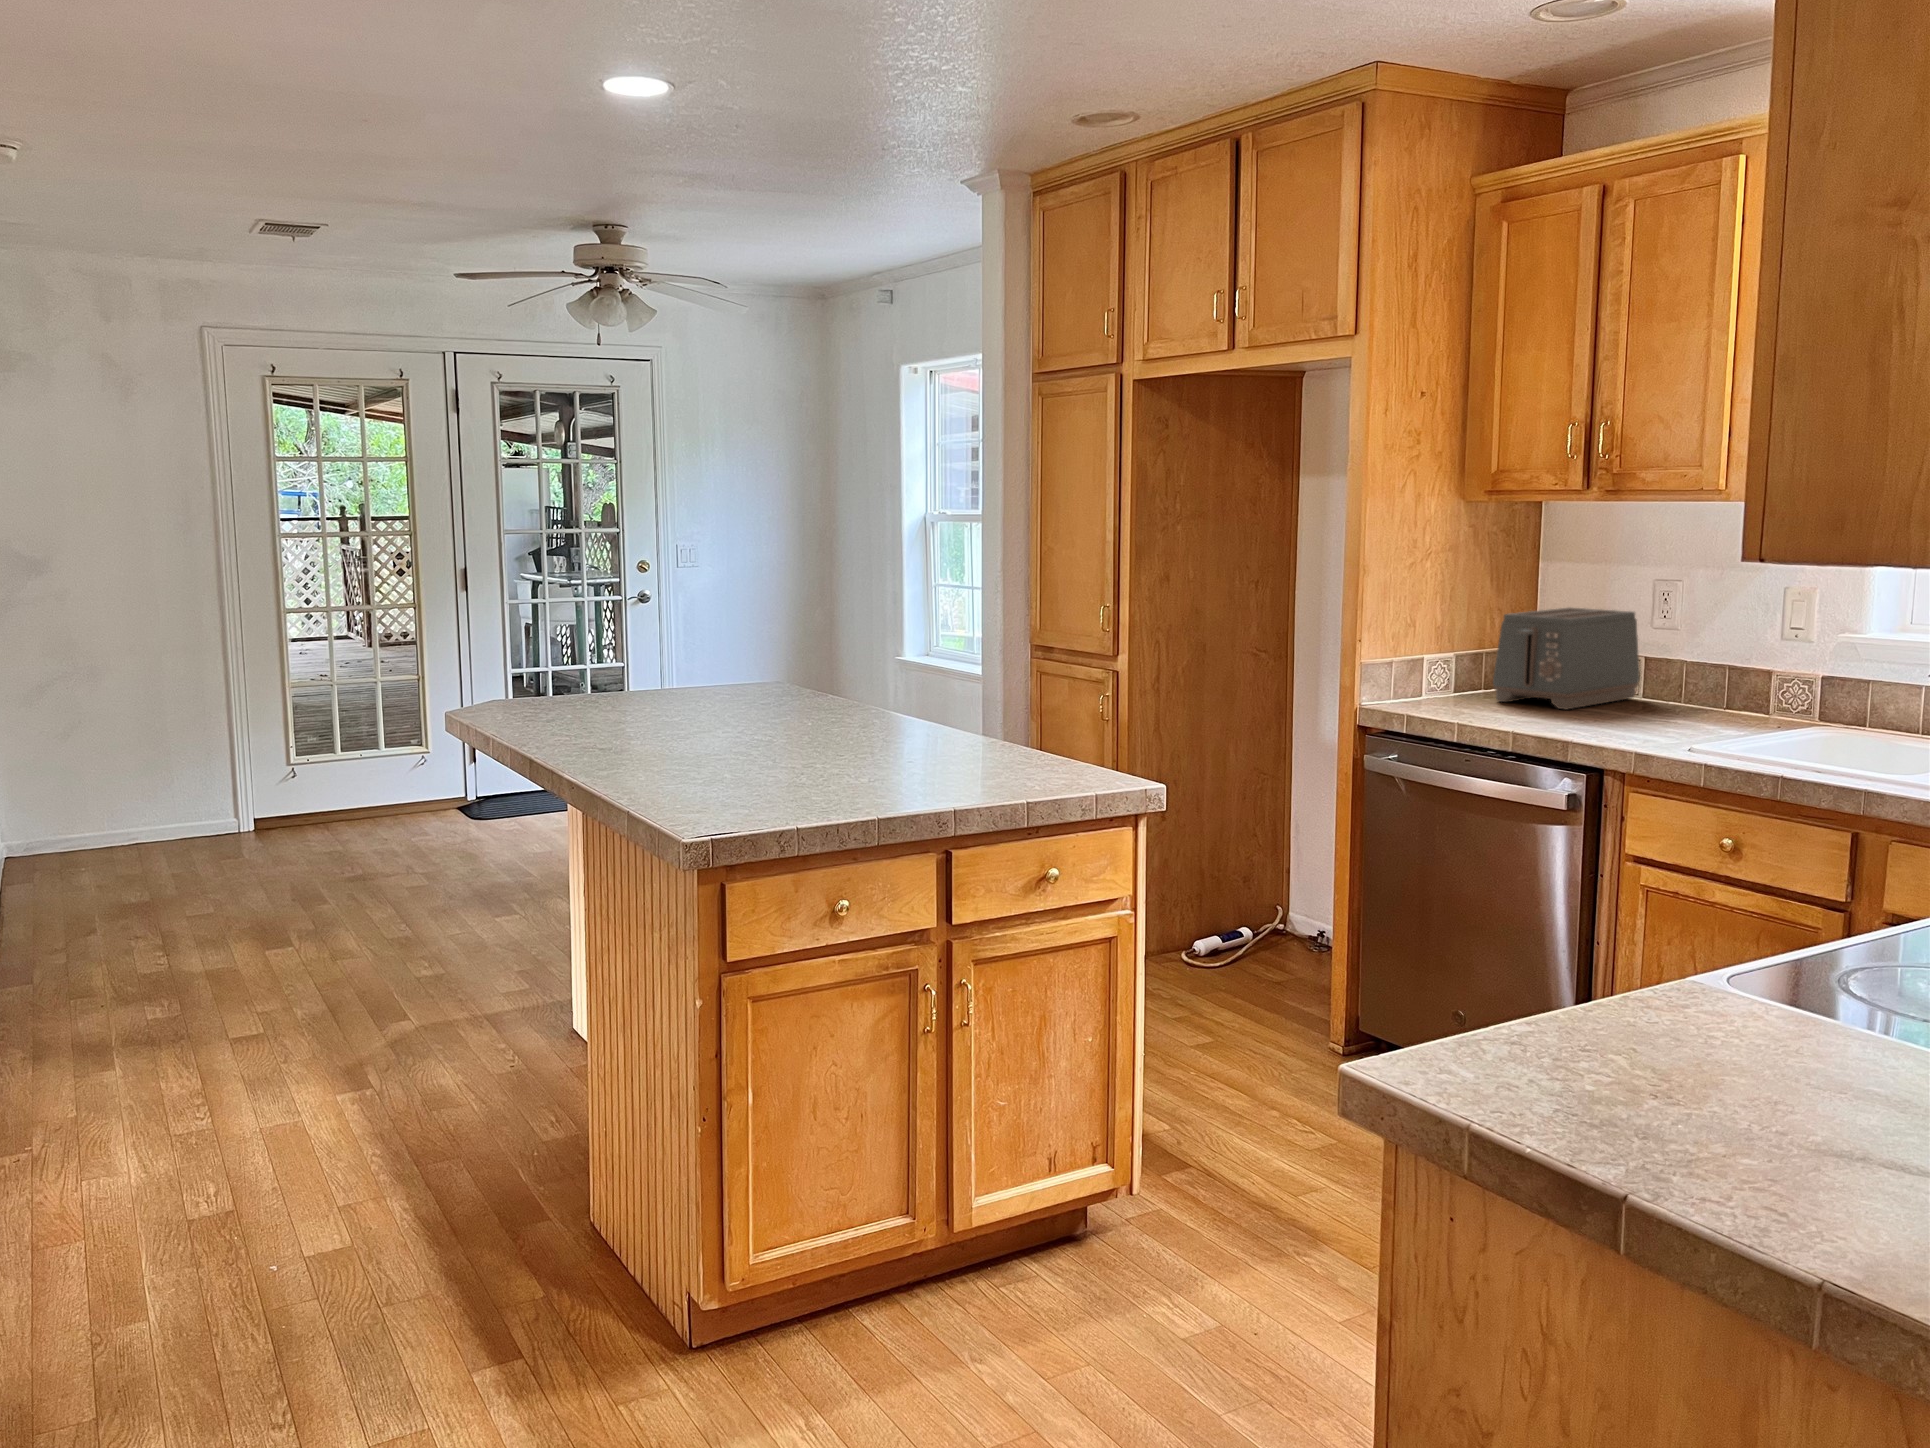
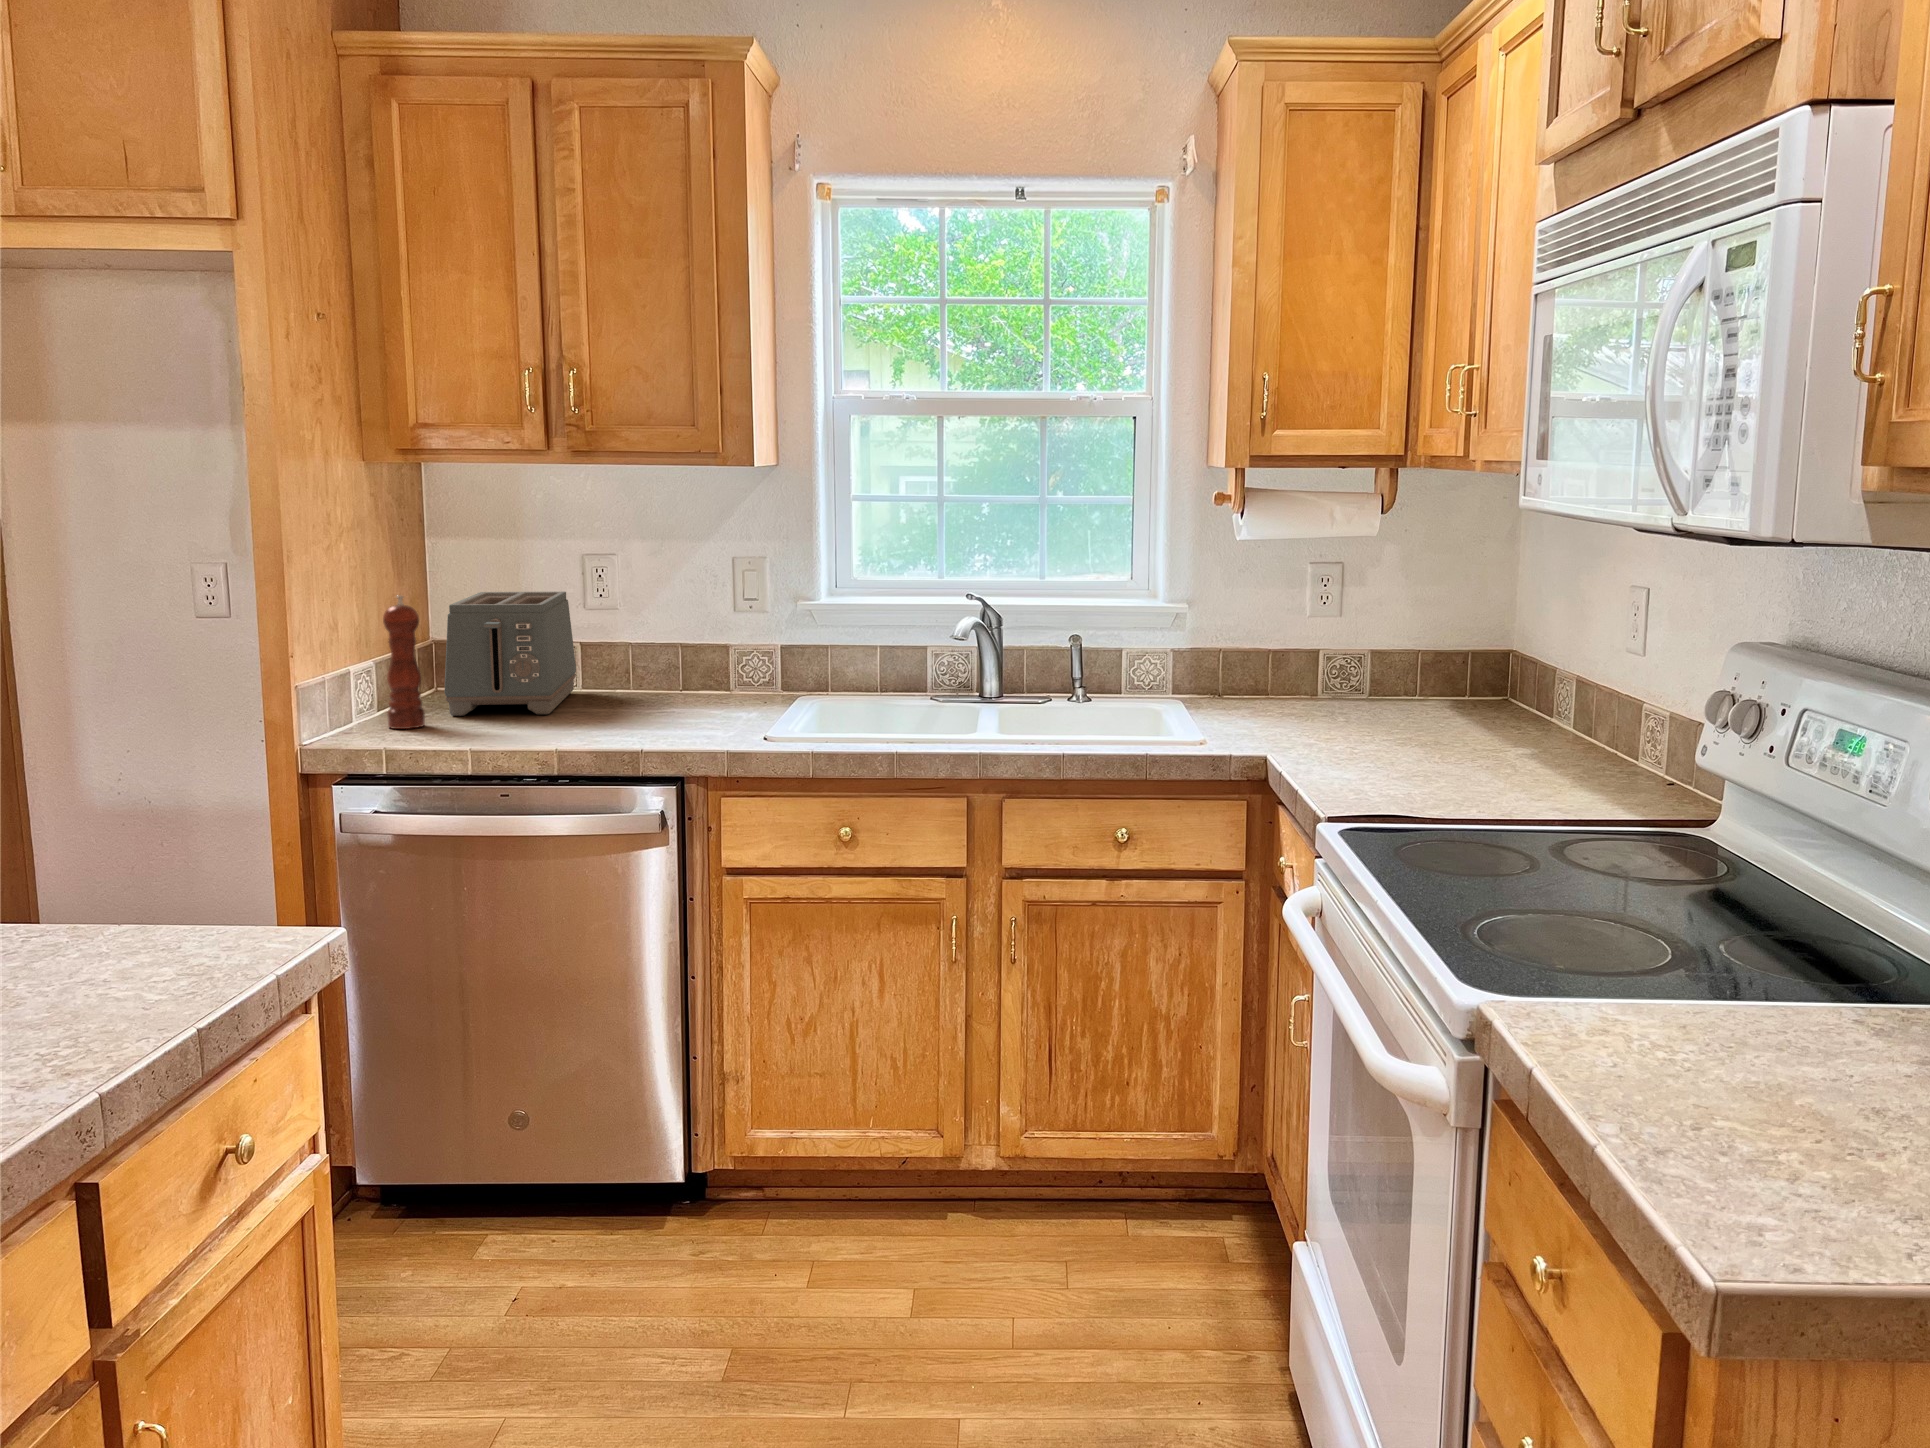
pepper mill: none [1435,603,1466,704] -> present [383,595,425,729]

